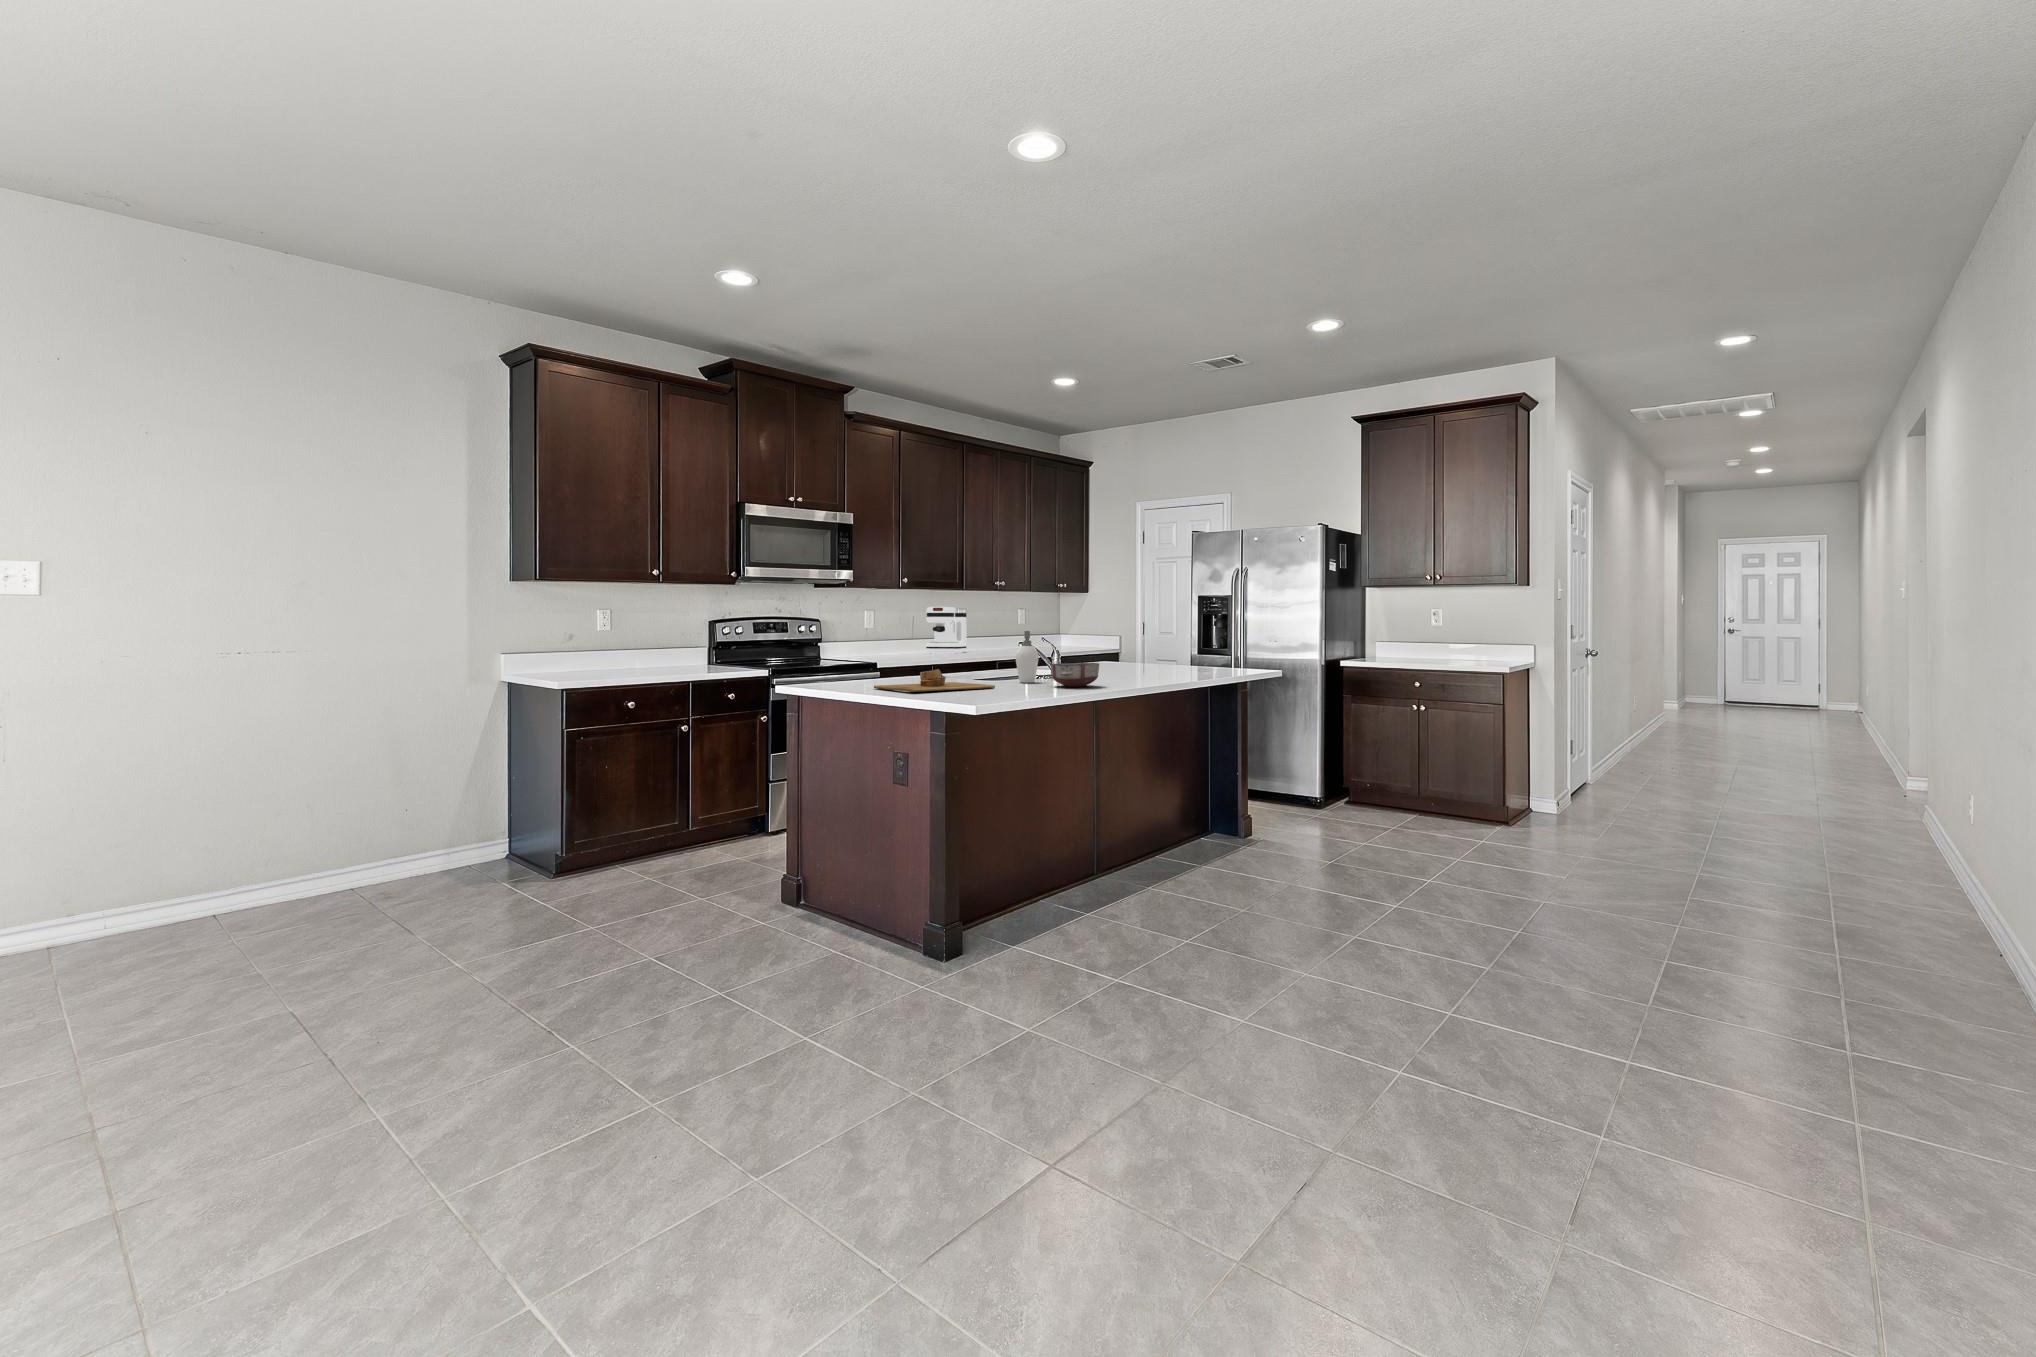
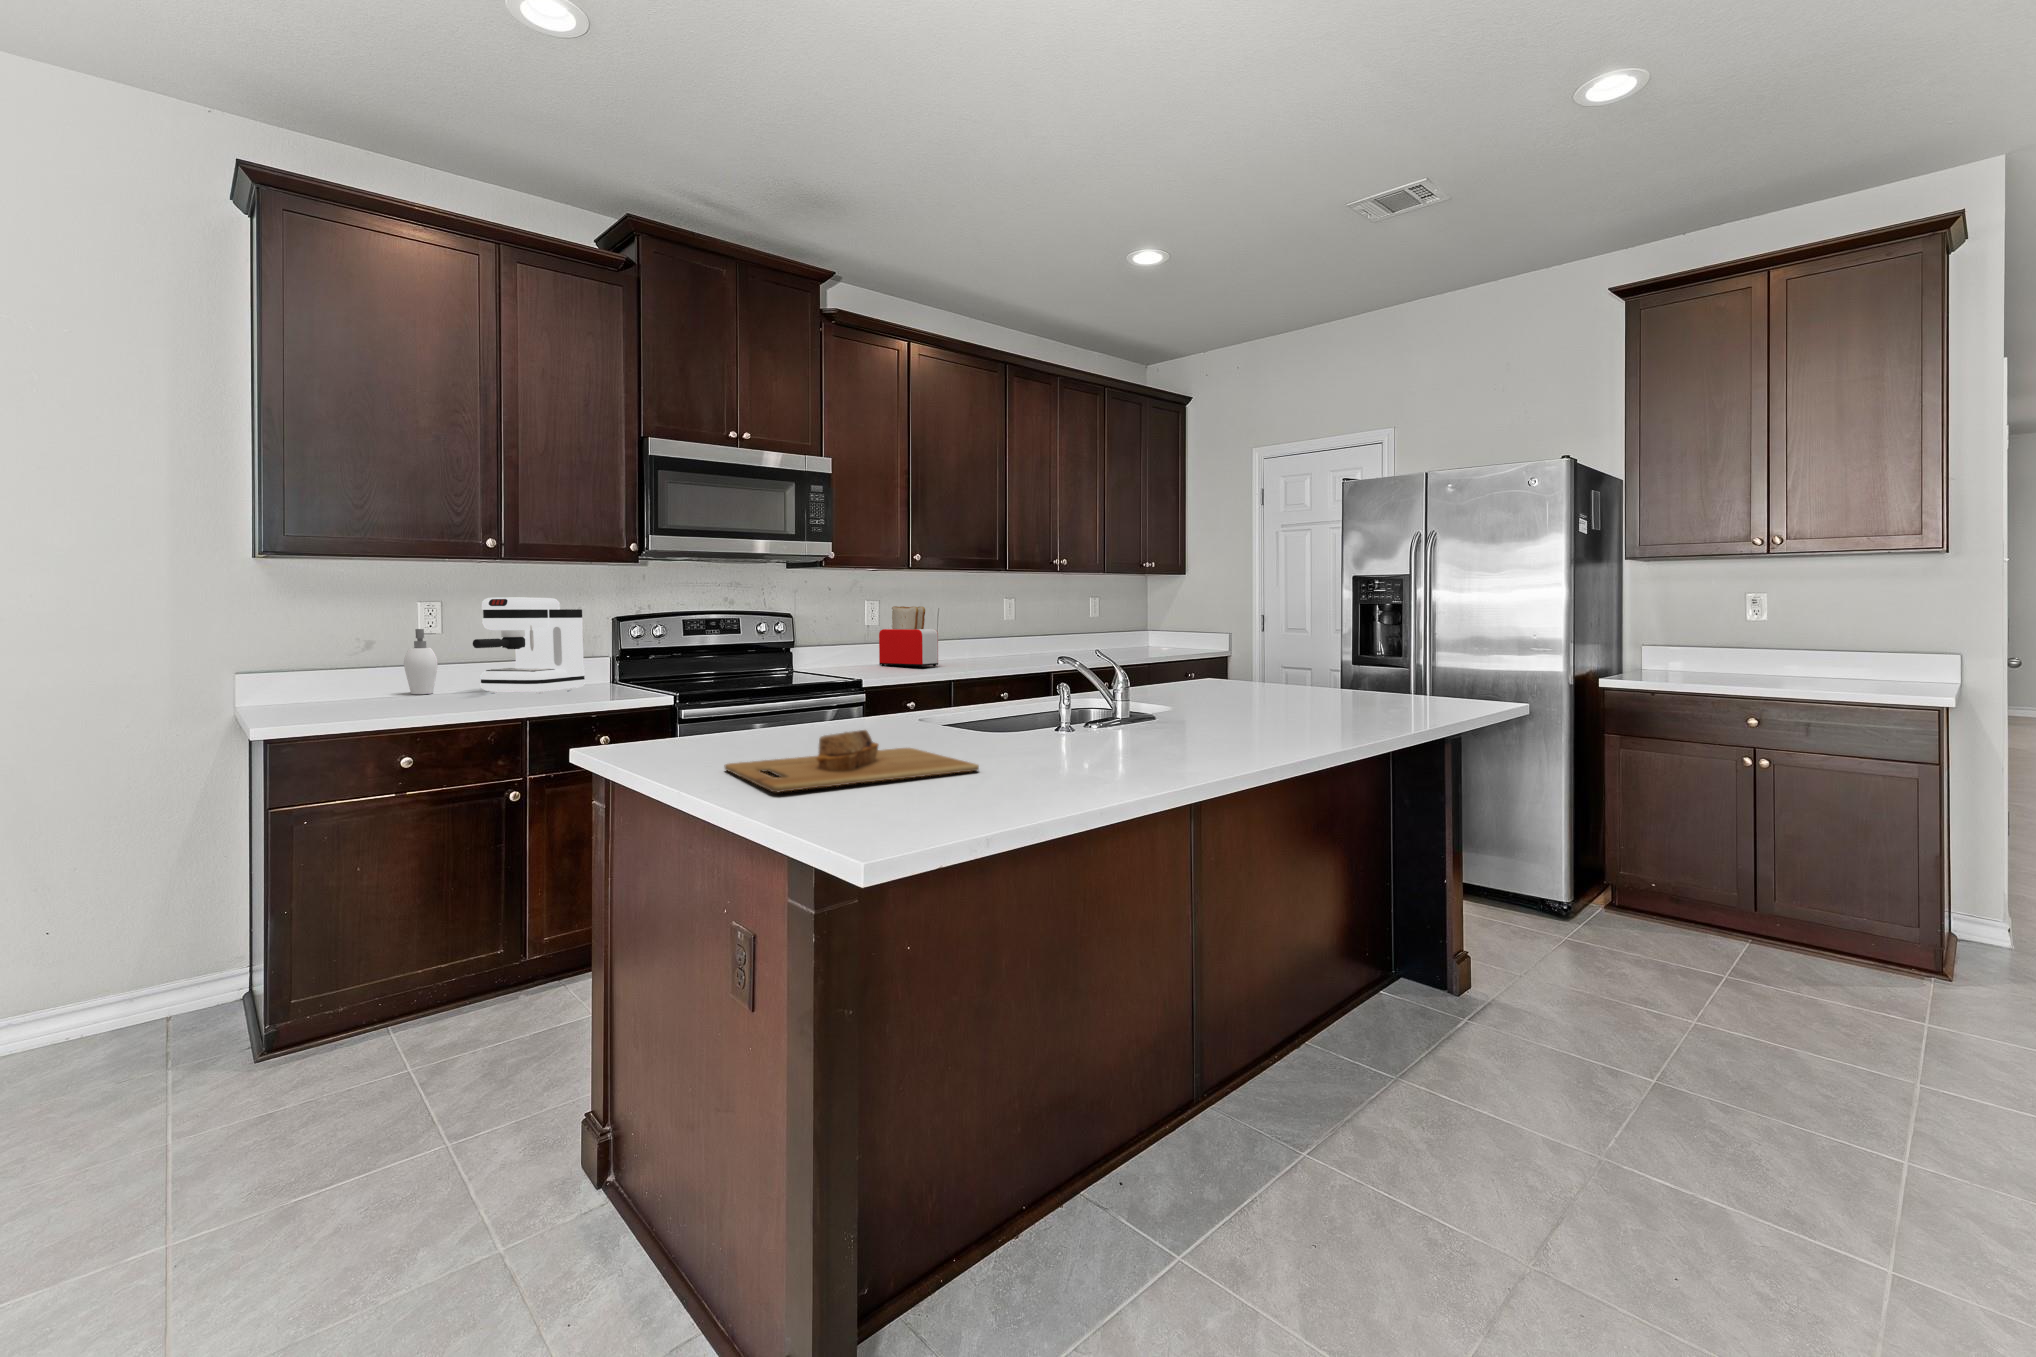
coffee maker: present [926,607,967,654] -> present [473,597,585,694]
toaster: none [877,614,919,656] -> present [879,606,938,667]
soap dispenser: present [1016,631,1044,683] -> present [404,629,438,694]
ceramic bowl: present [1051,663,1099,687] -> none [1102,712,1206,767]

